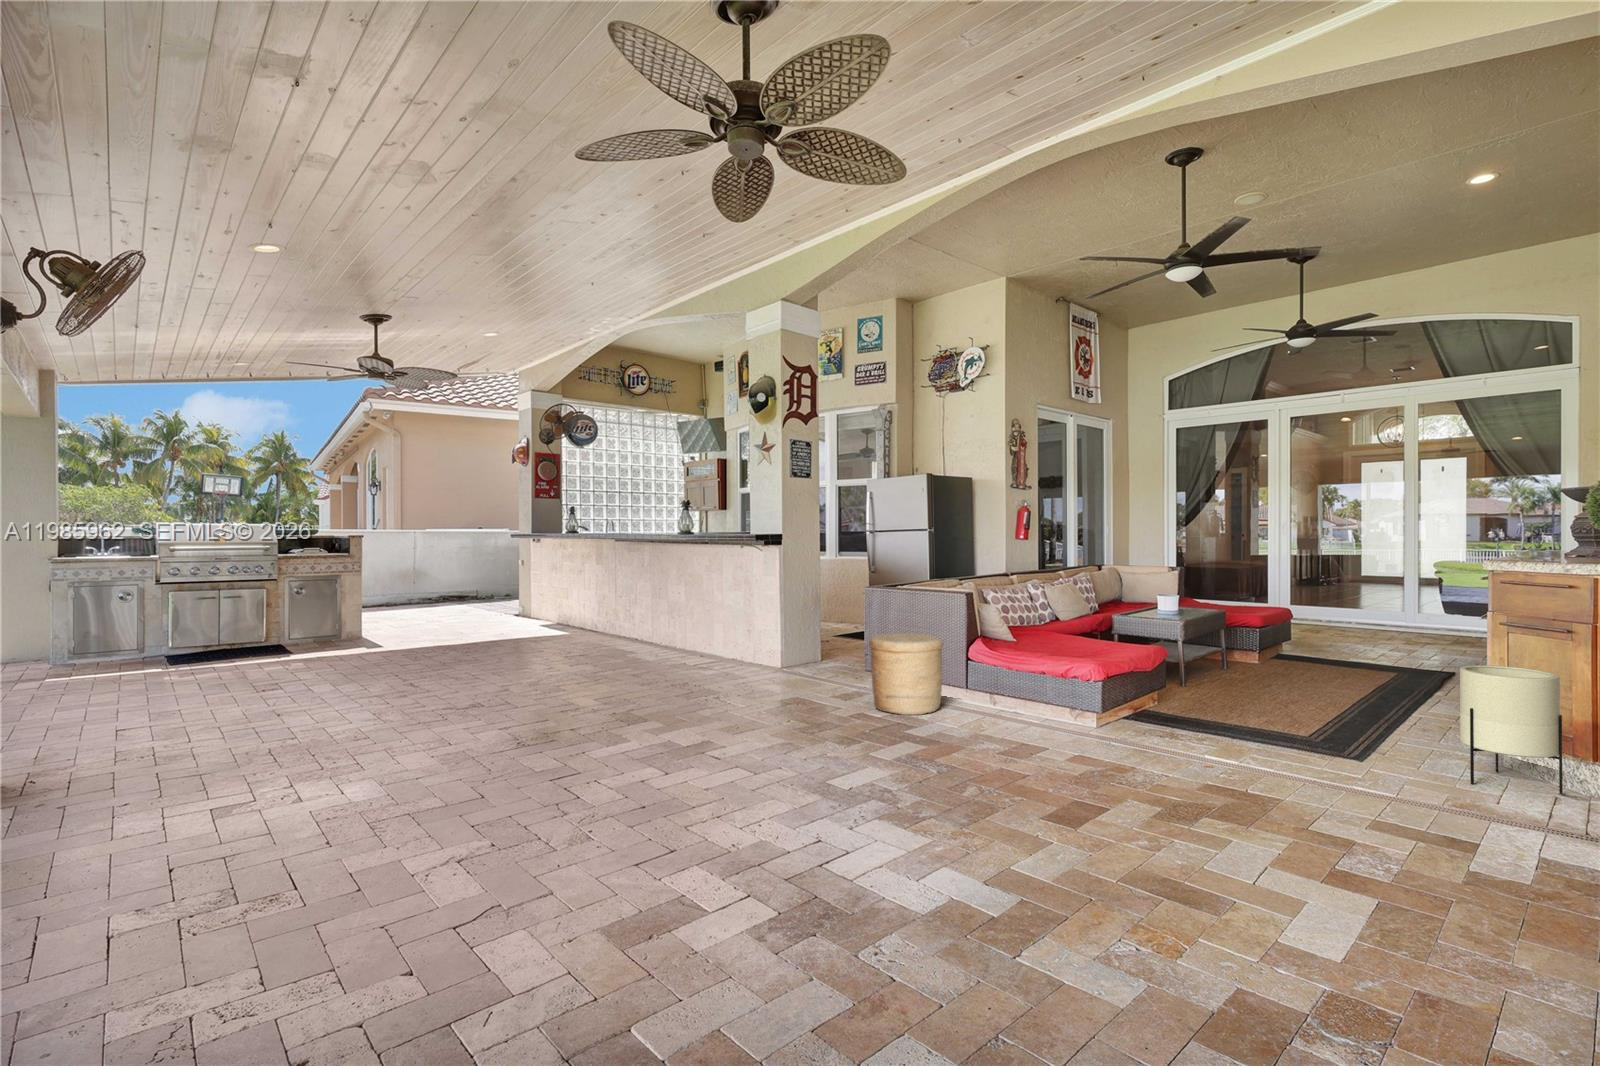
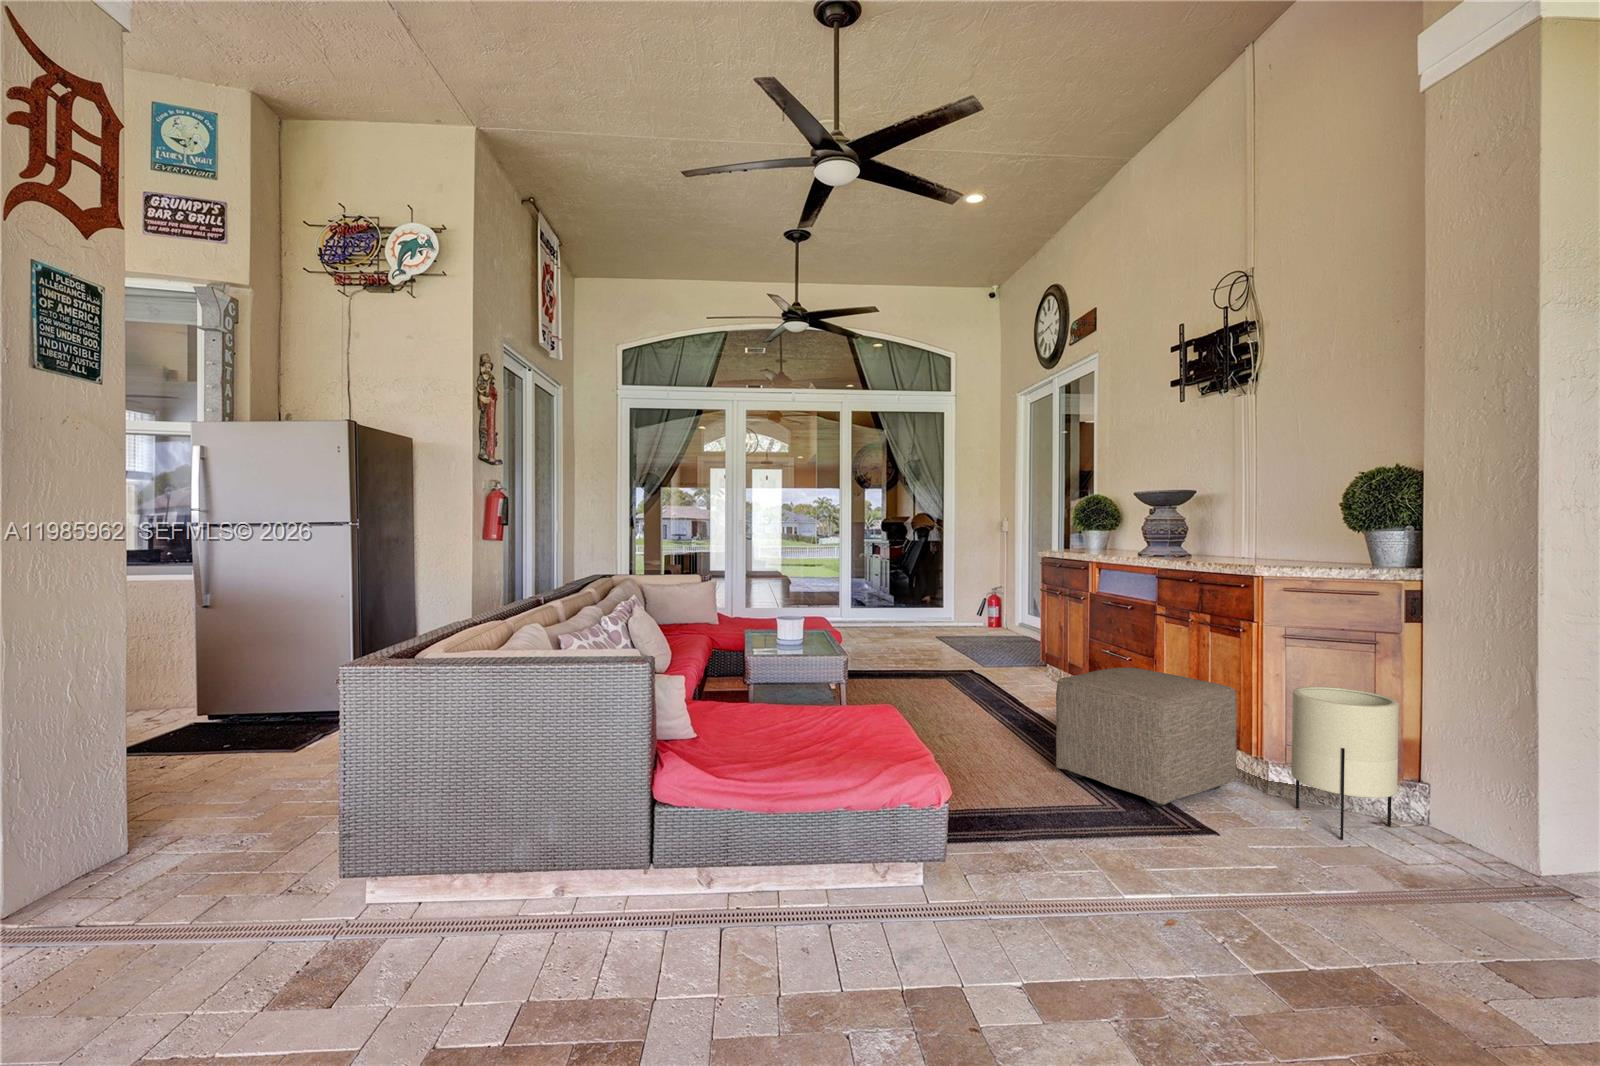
woven basket: present [869,633,943,715] -> none [432,770,630,1024]
ottoman: none [1317,647,1470,753] -> present [1056,667,1237,806]

